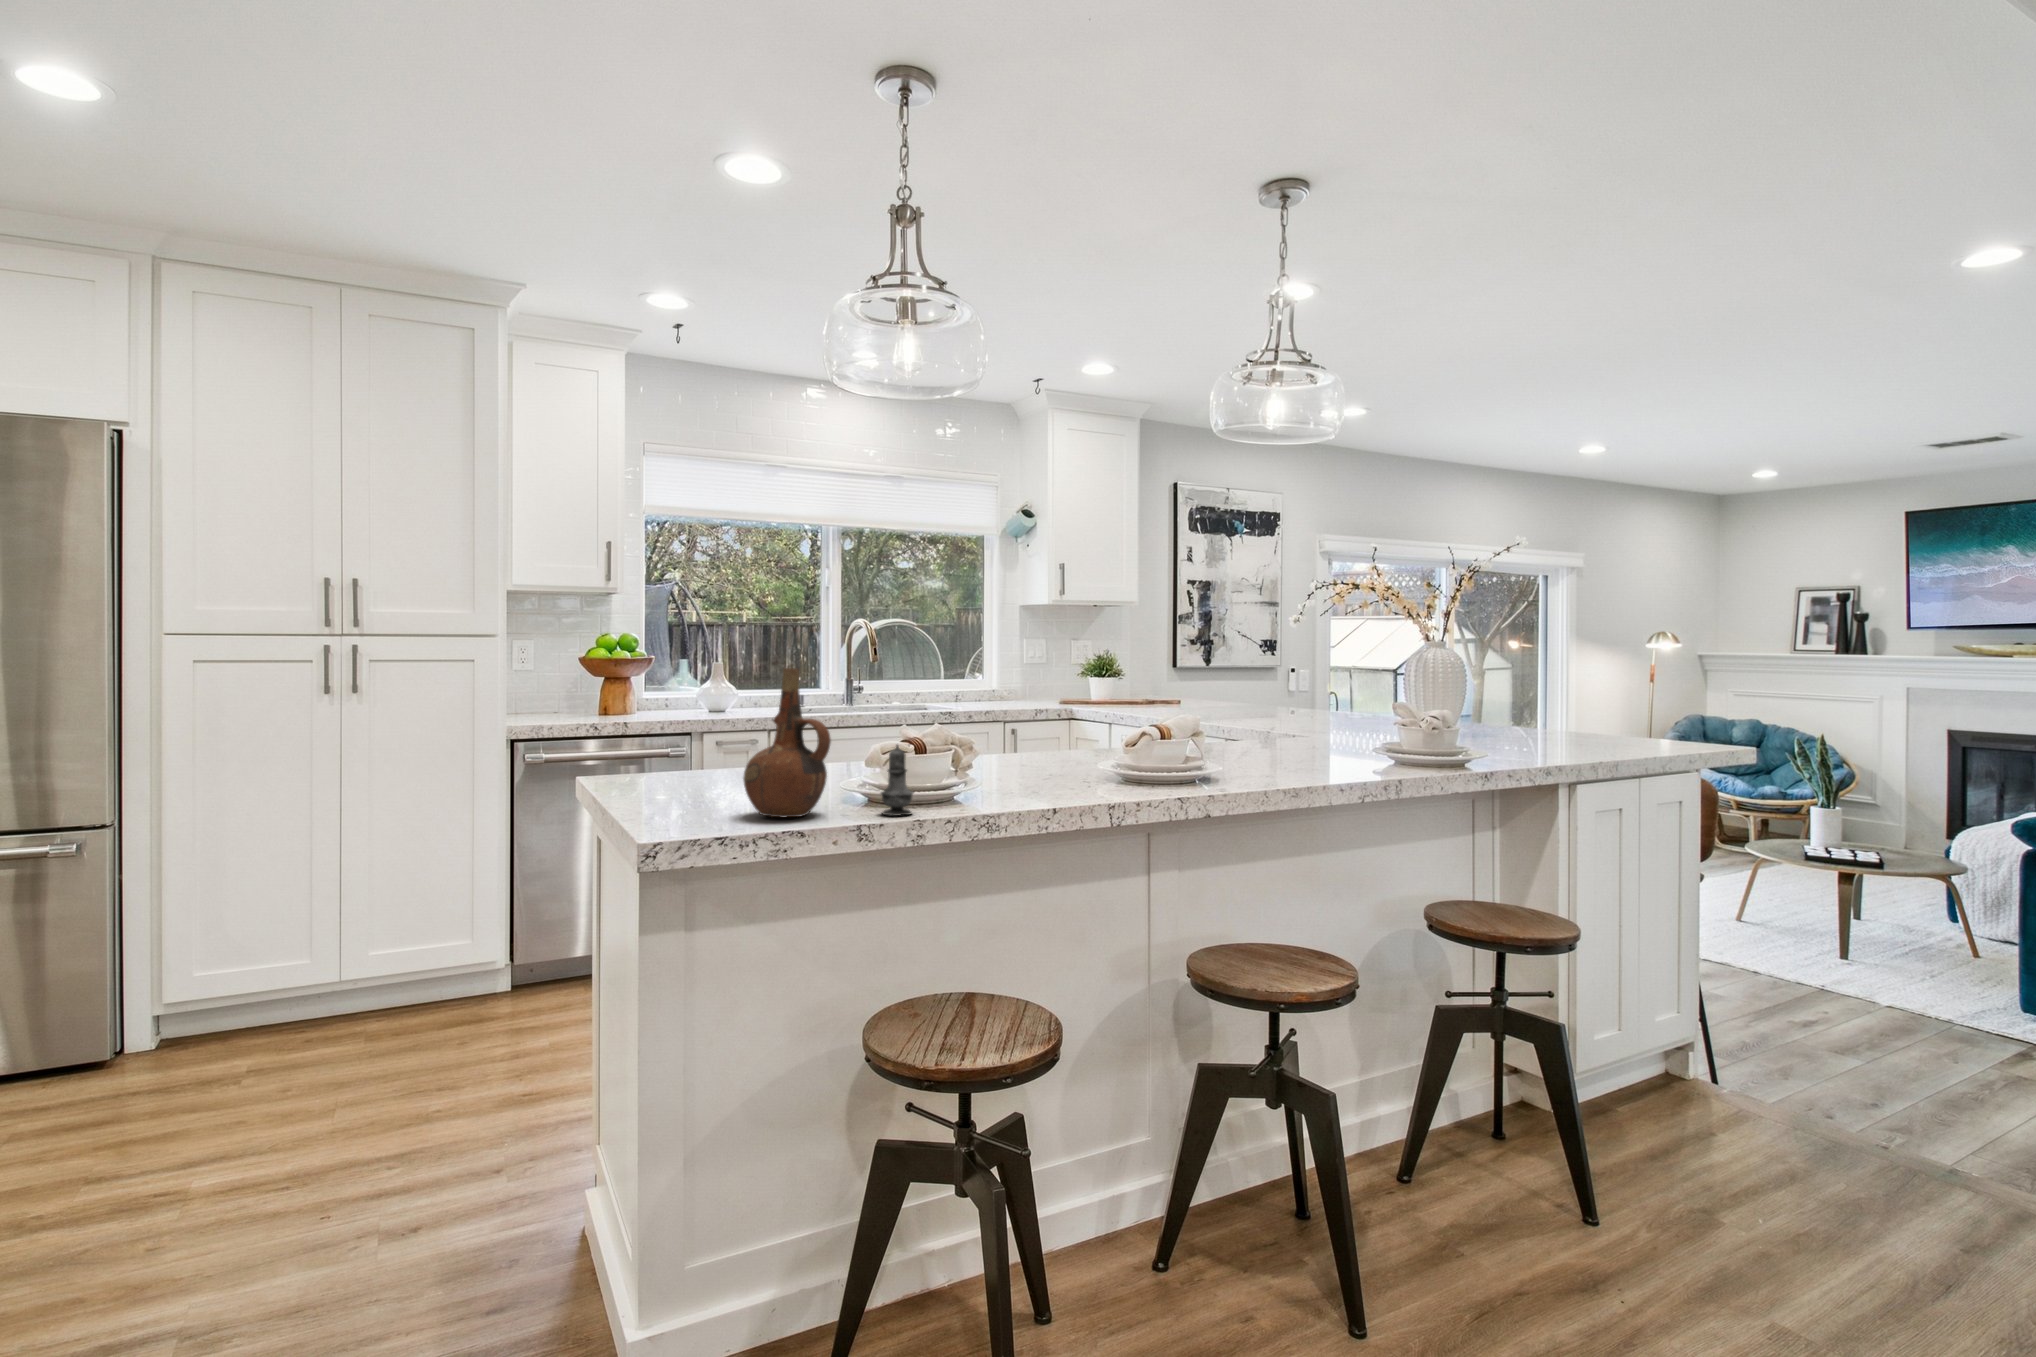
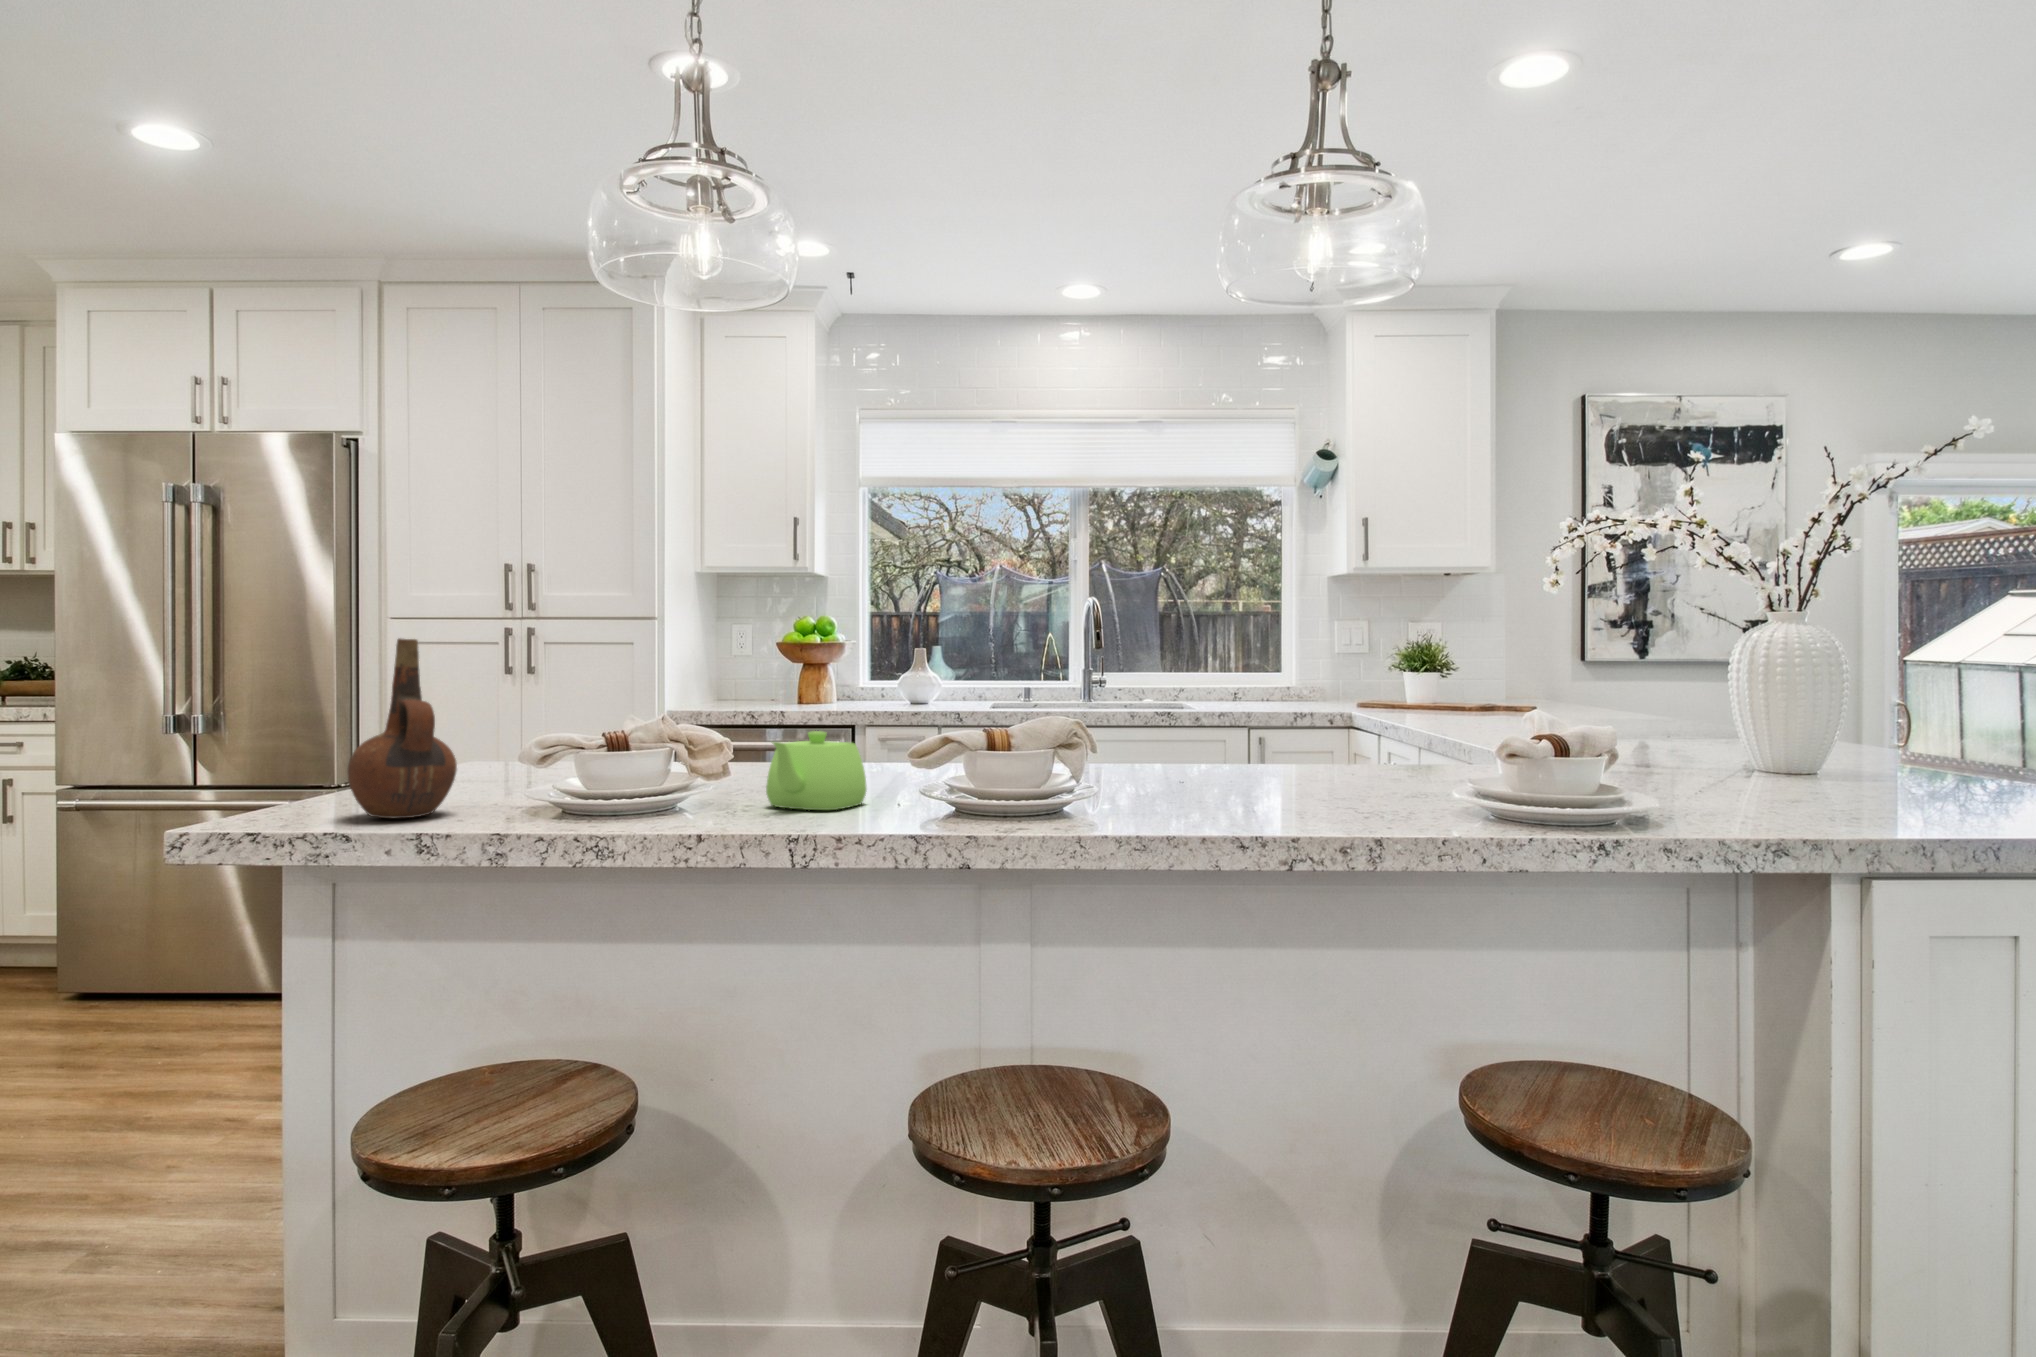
teapot: none [1012,732,1077,789] -> present [766,731,867,810]
salt shaker: present [881,745,913,816] -> none [481,735,529,826]

